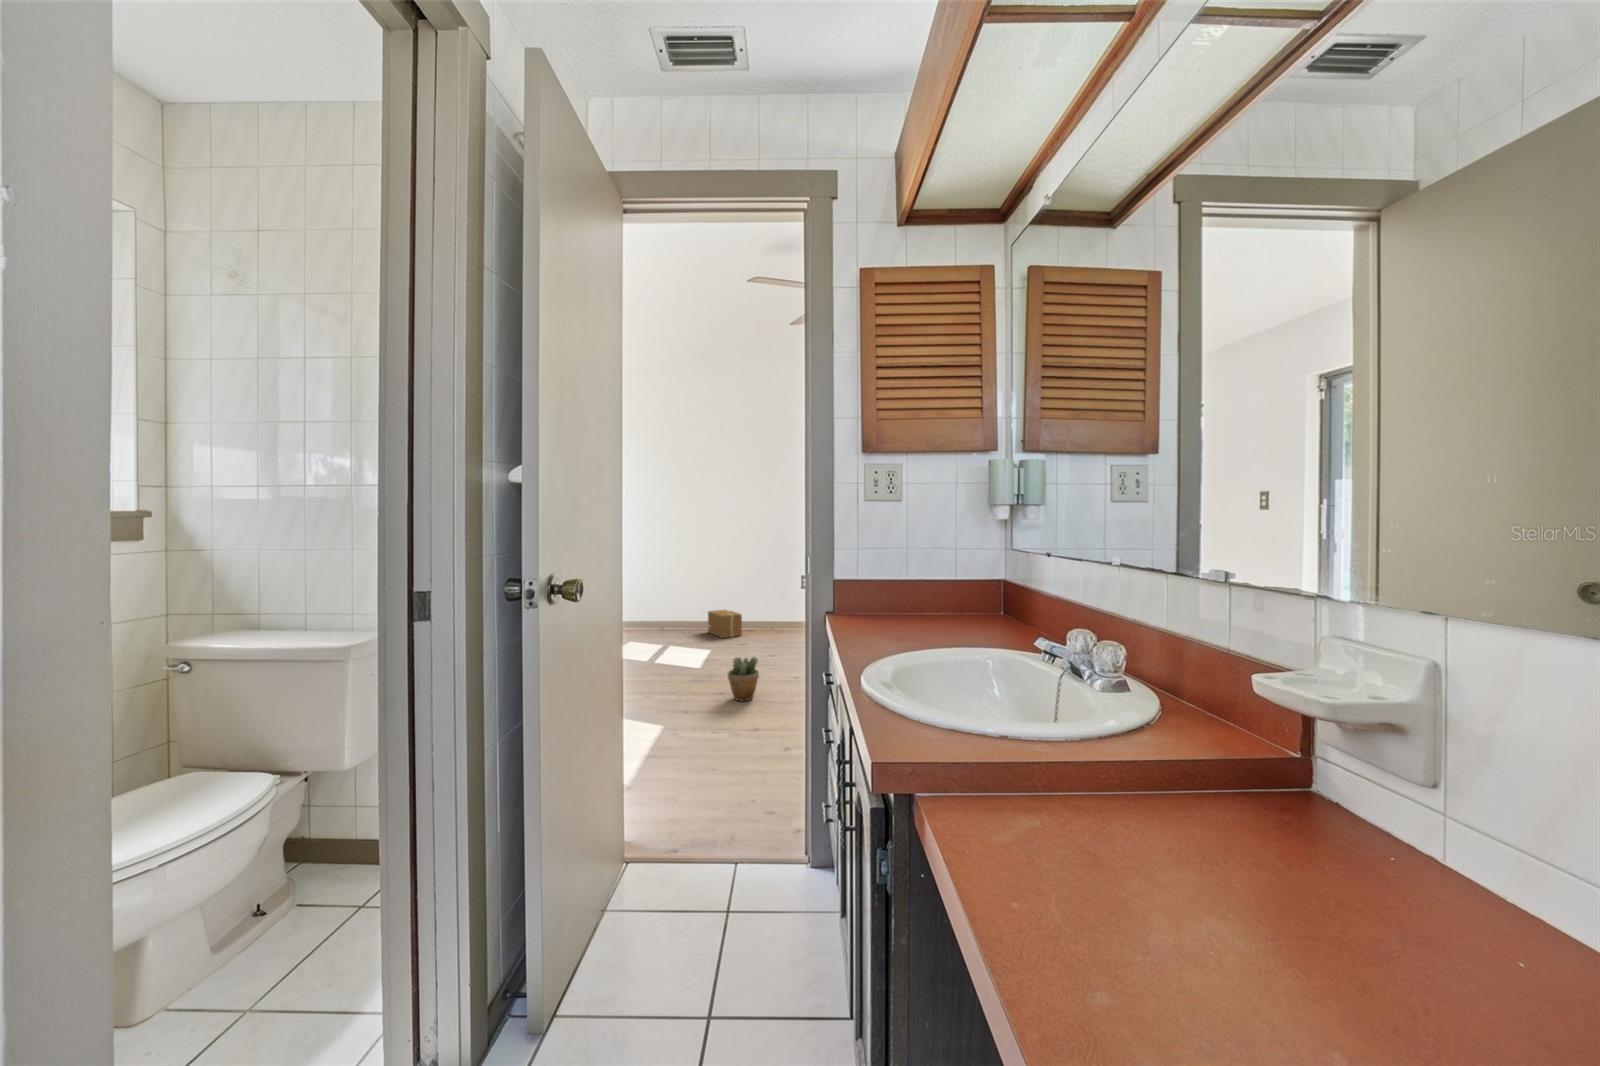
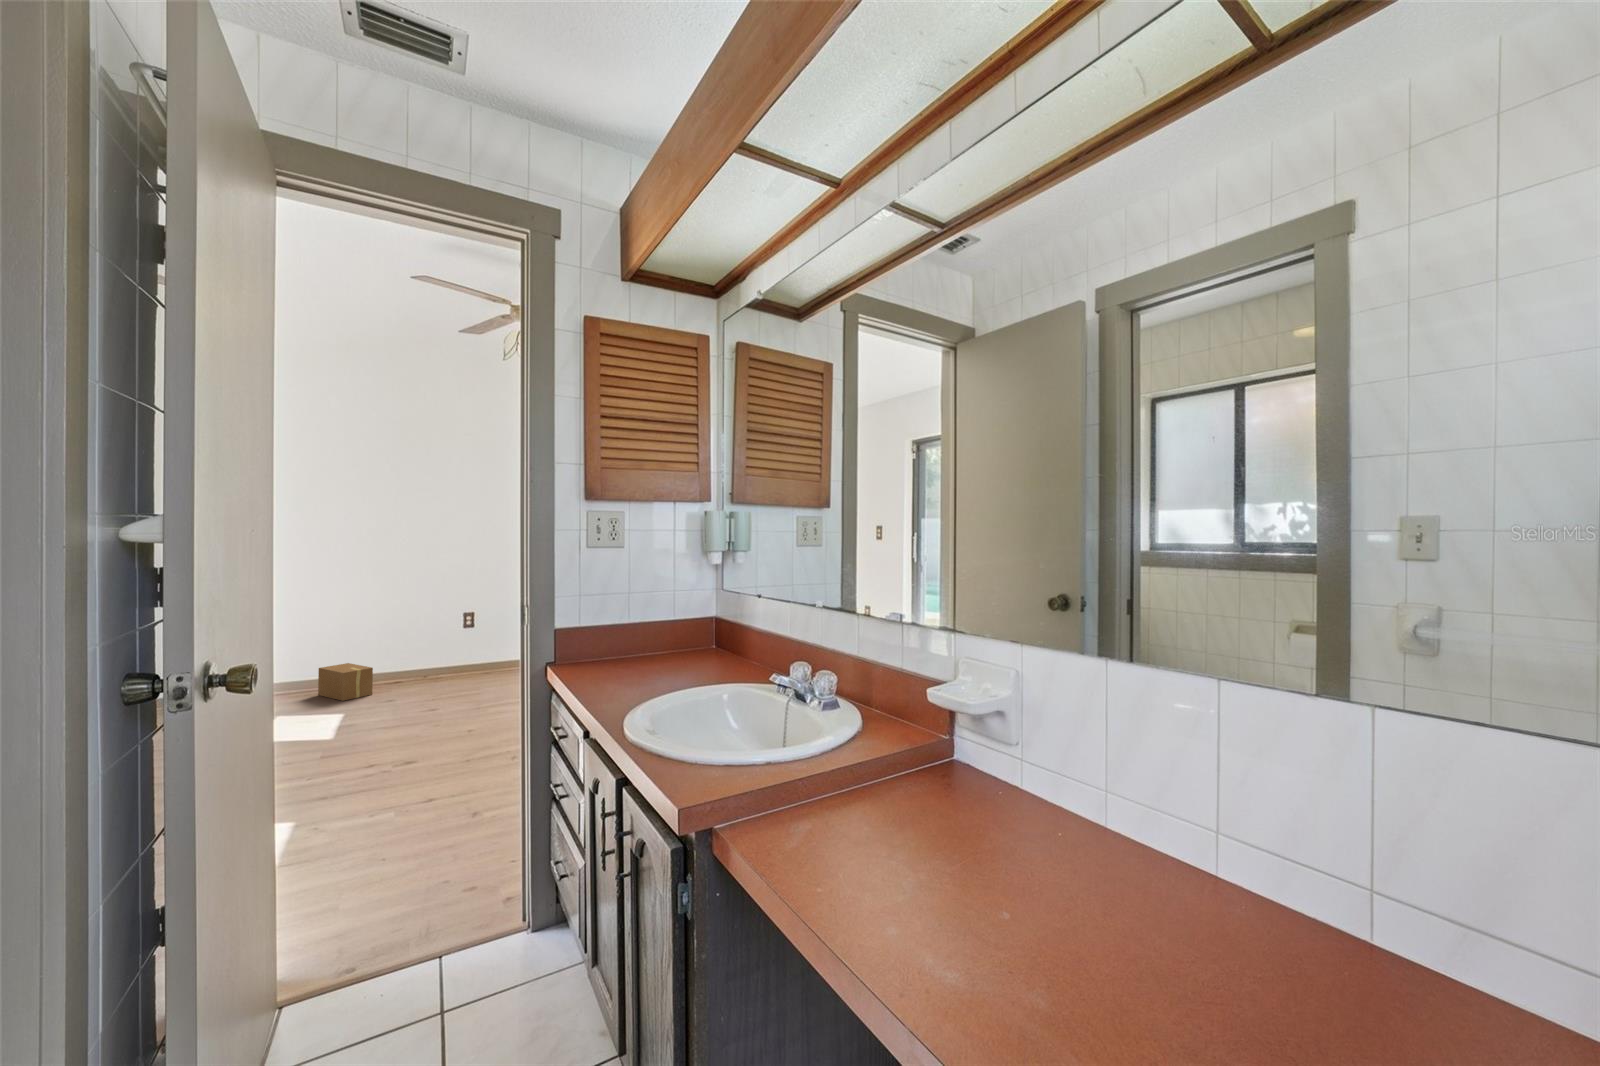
potted plant: present [728,657,759,701] -> none [370,720,416,777]

